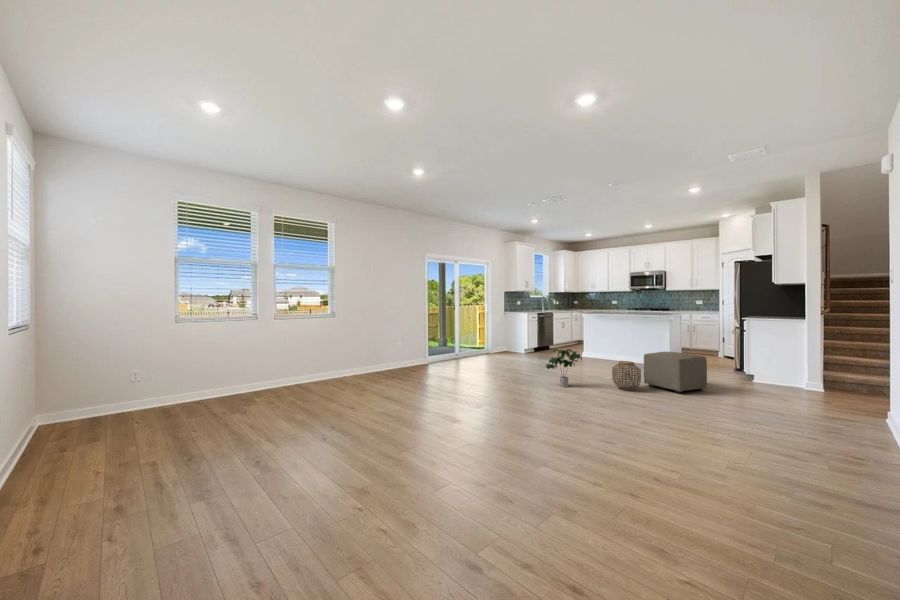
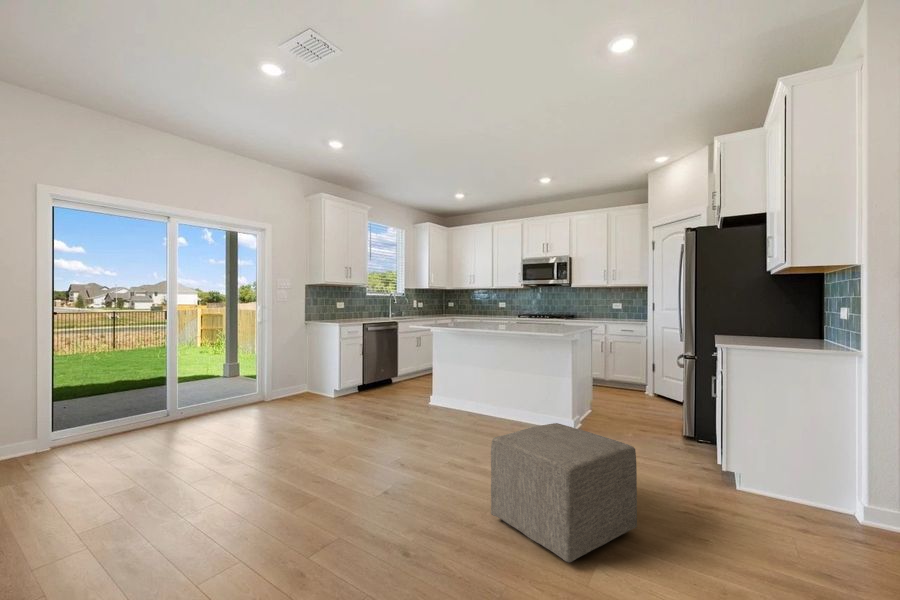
potted plant: present [546,349,582,387] -> none [221,437,322,553]
woven basket: present [612,361,641,391] -> none [400,464,474,559]

